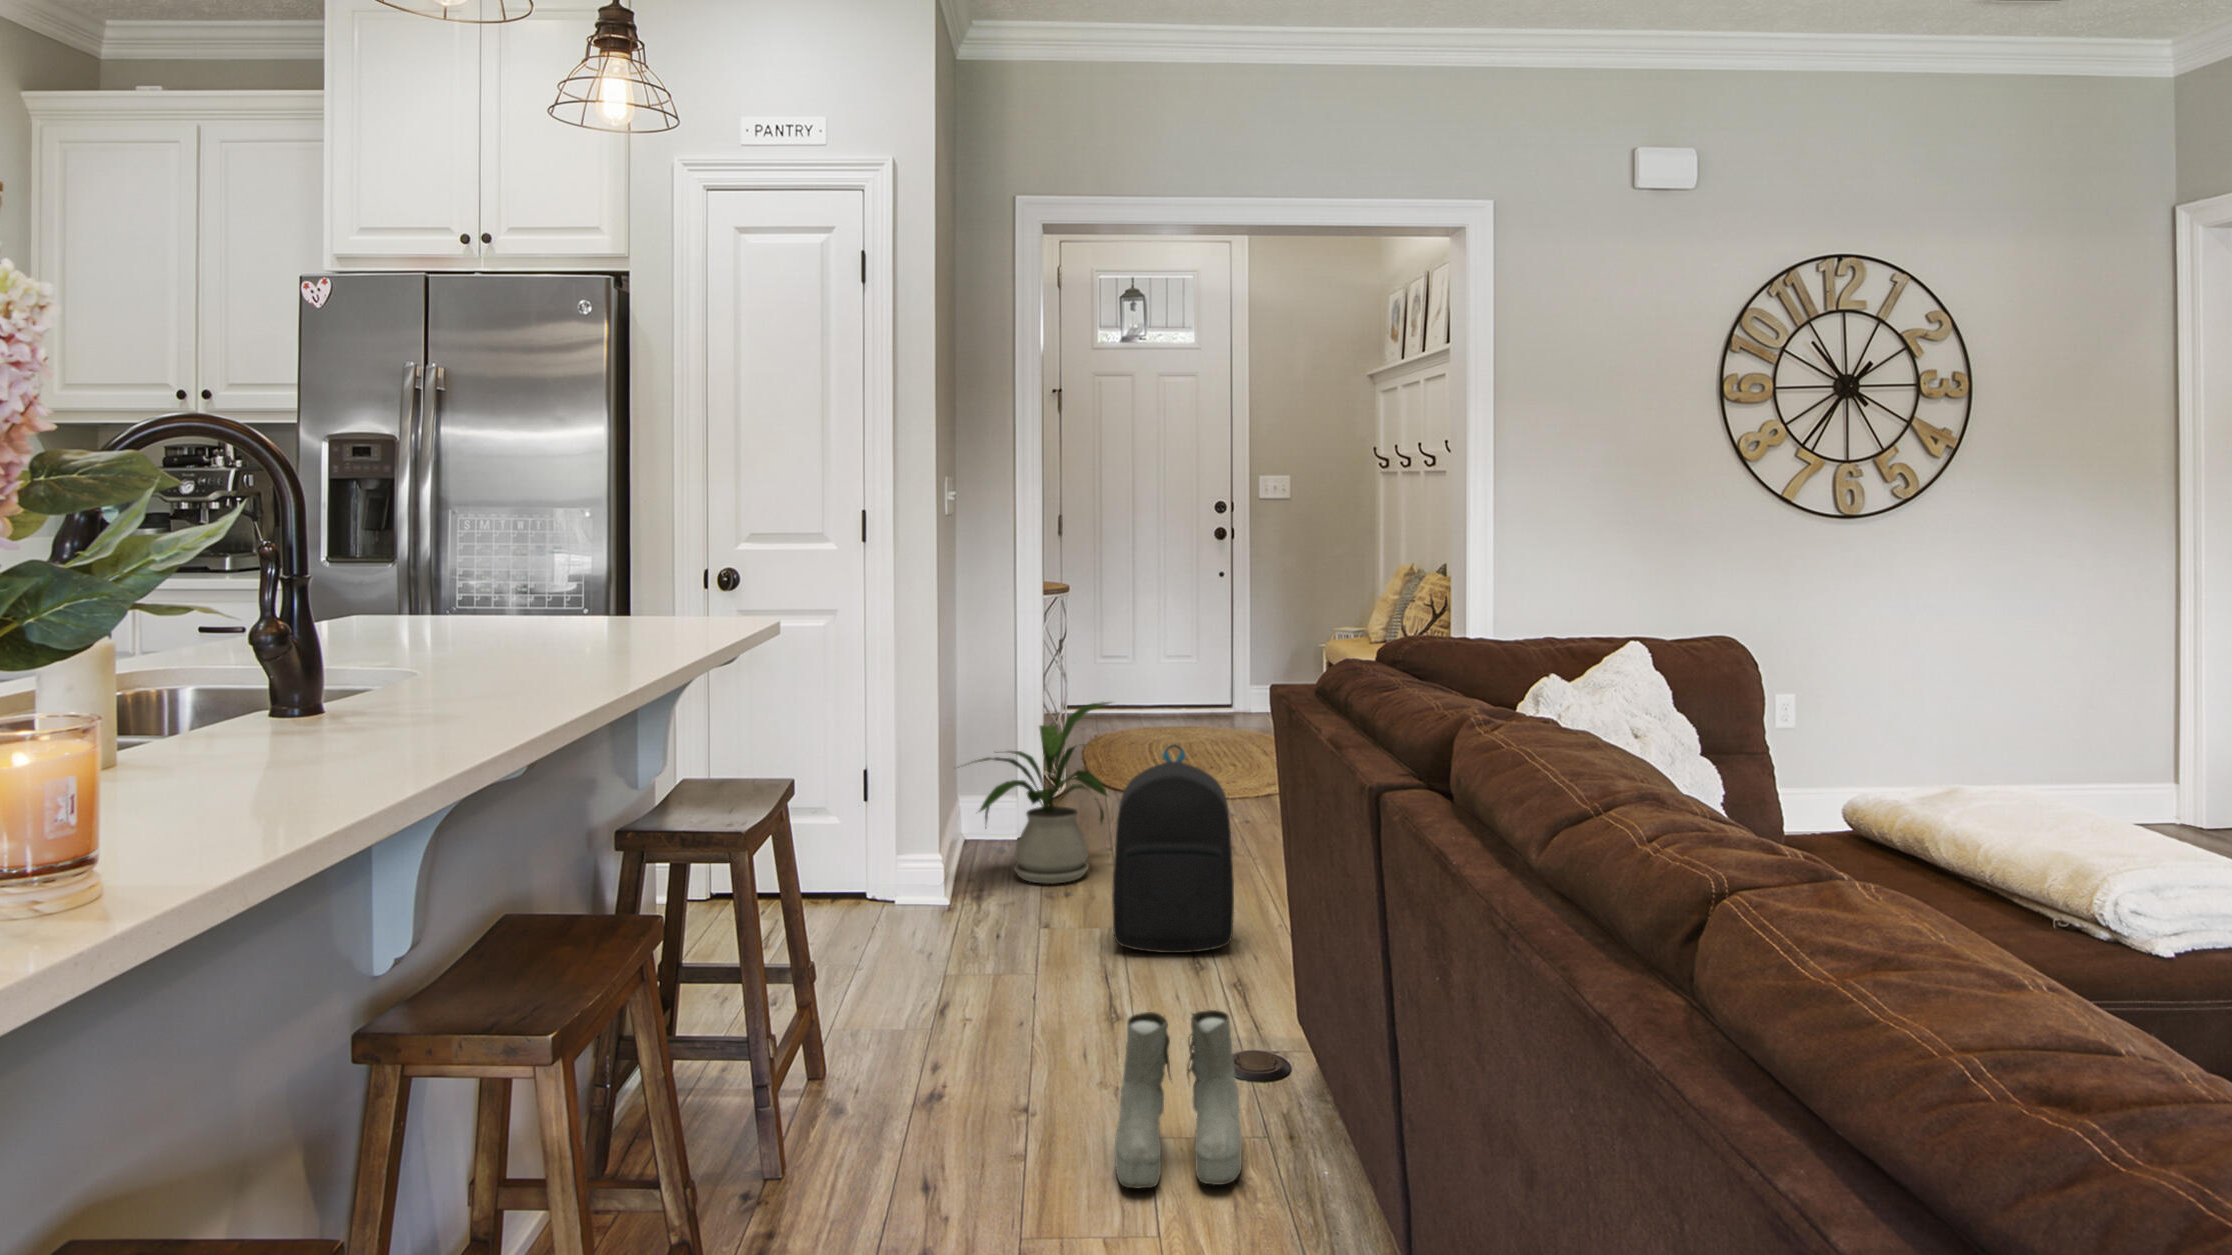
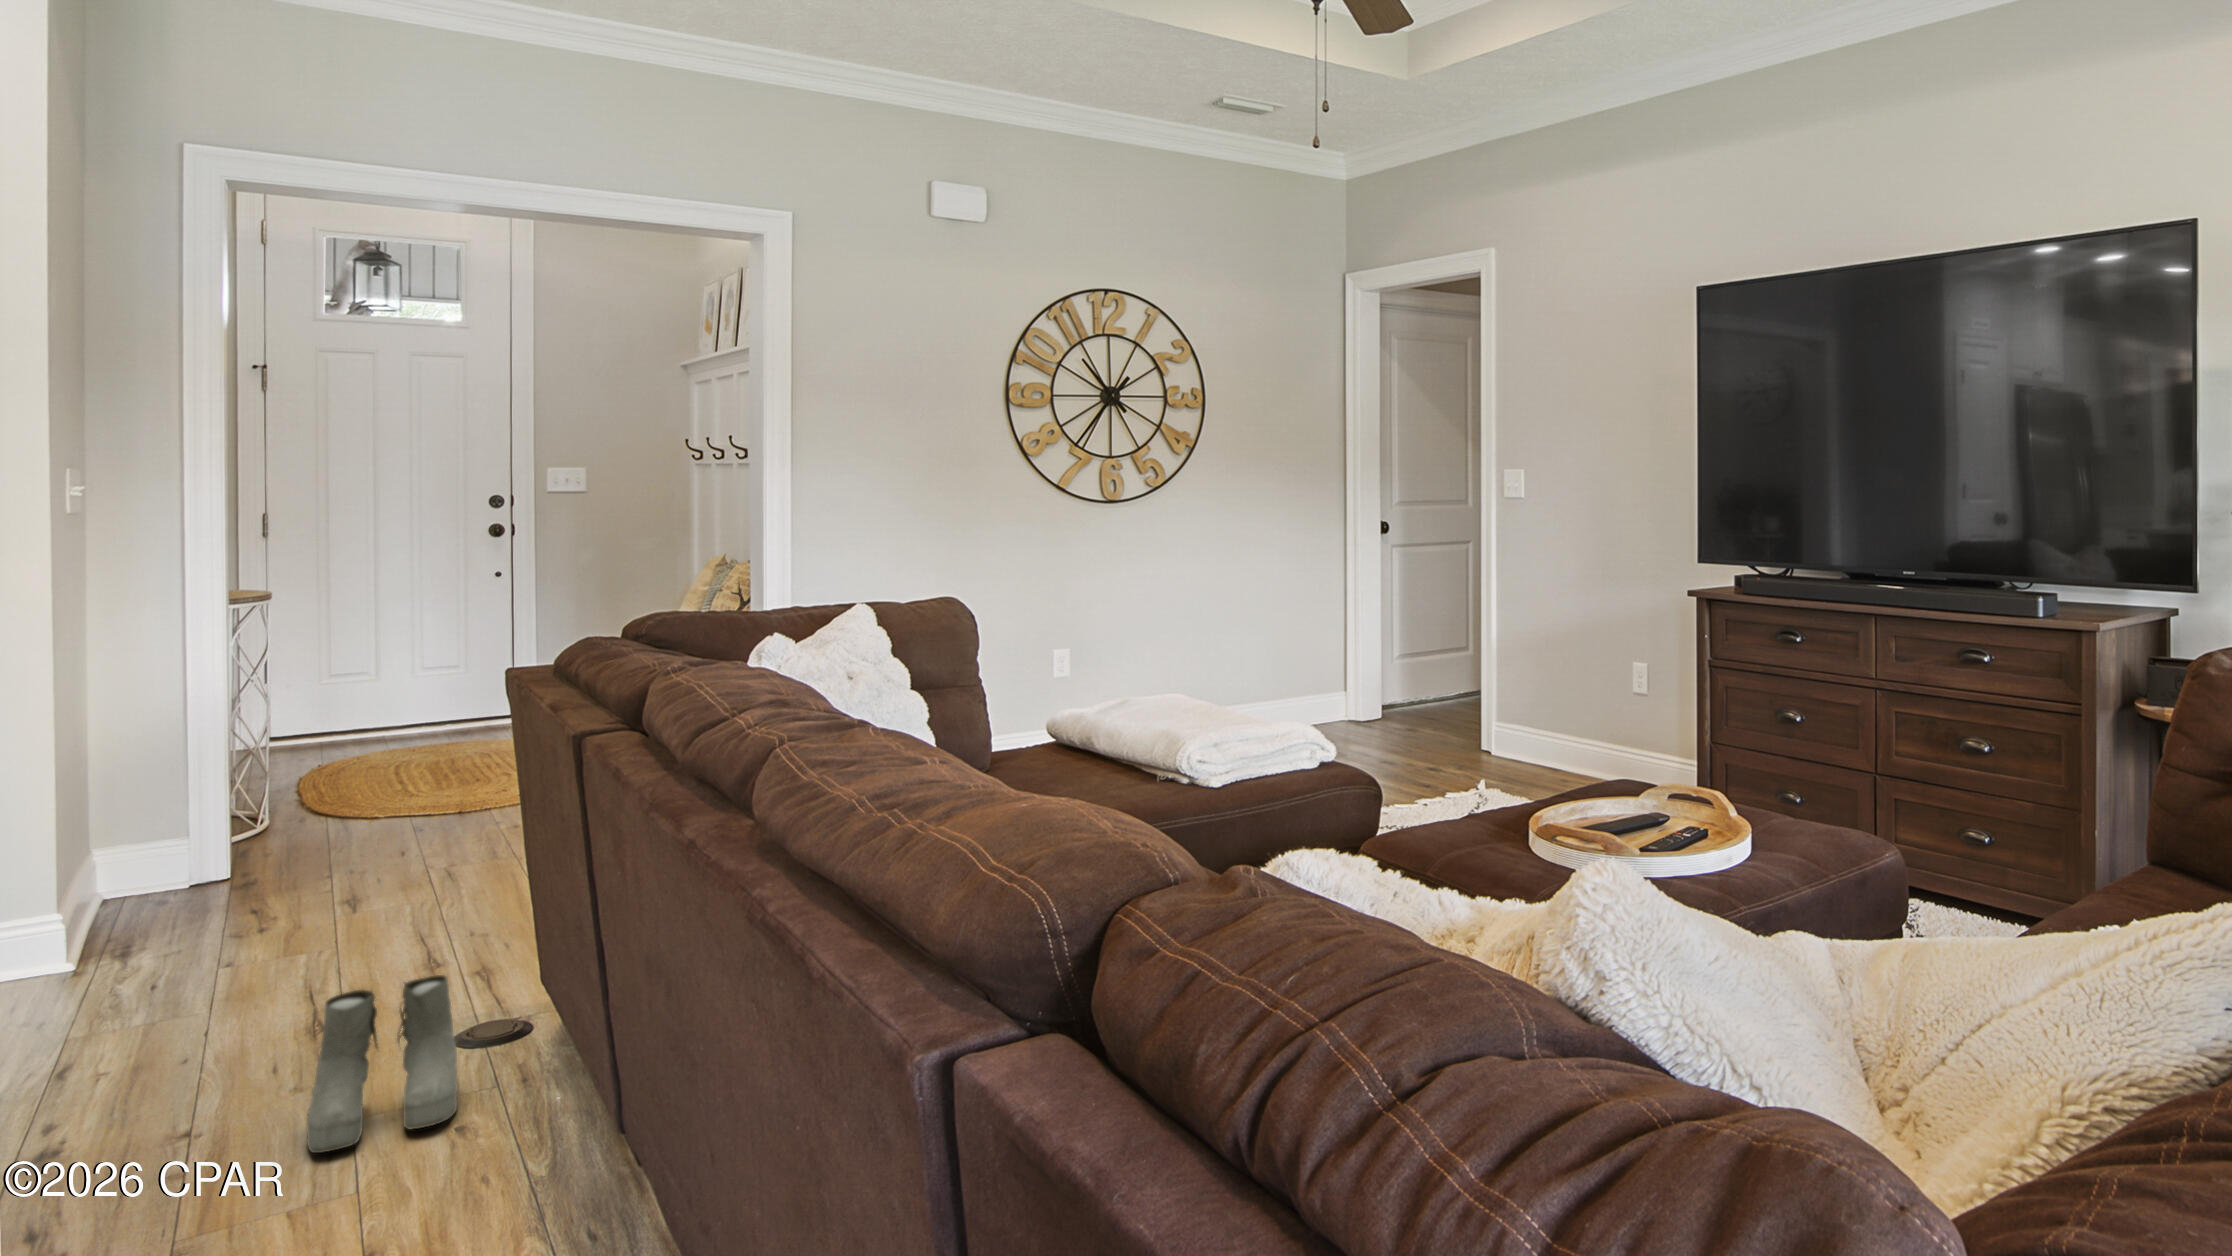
house plant: present [958,702,1109,884] -> none [94,717,335,922]
backpack: present [1112,745,1234,953] -> none [321,748,475,961]

